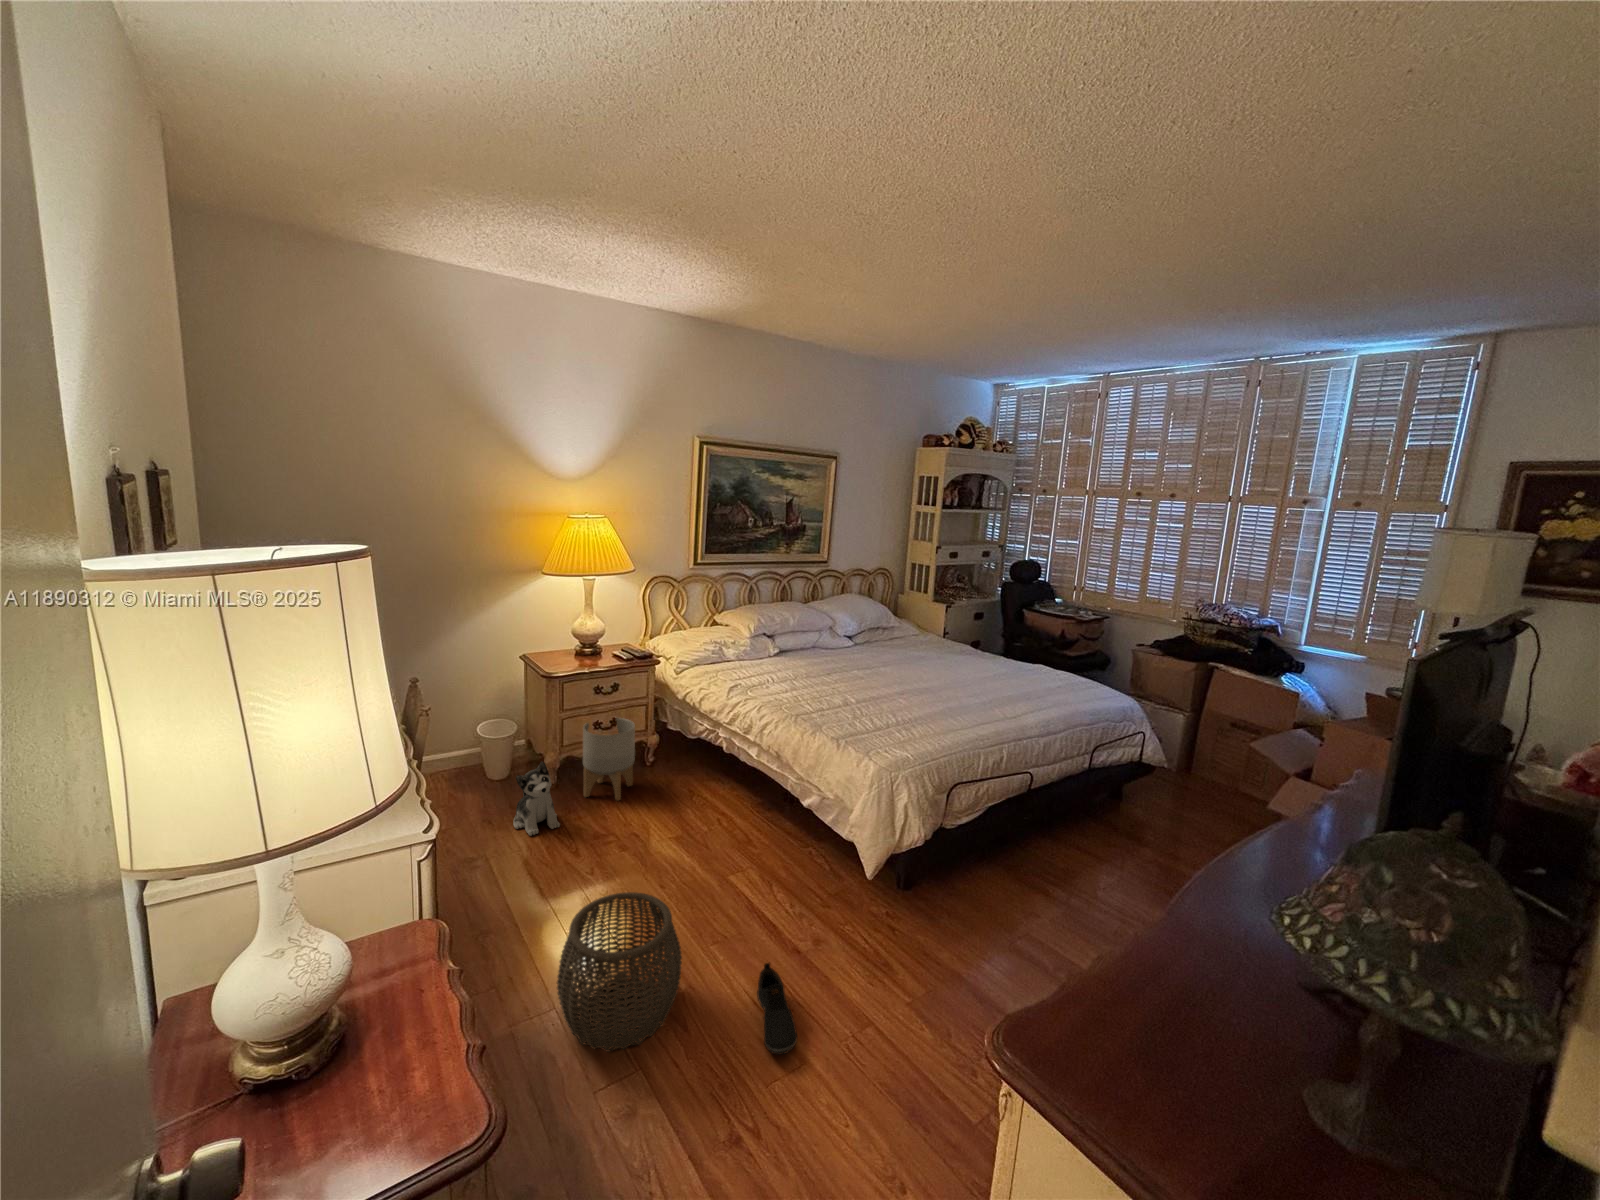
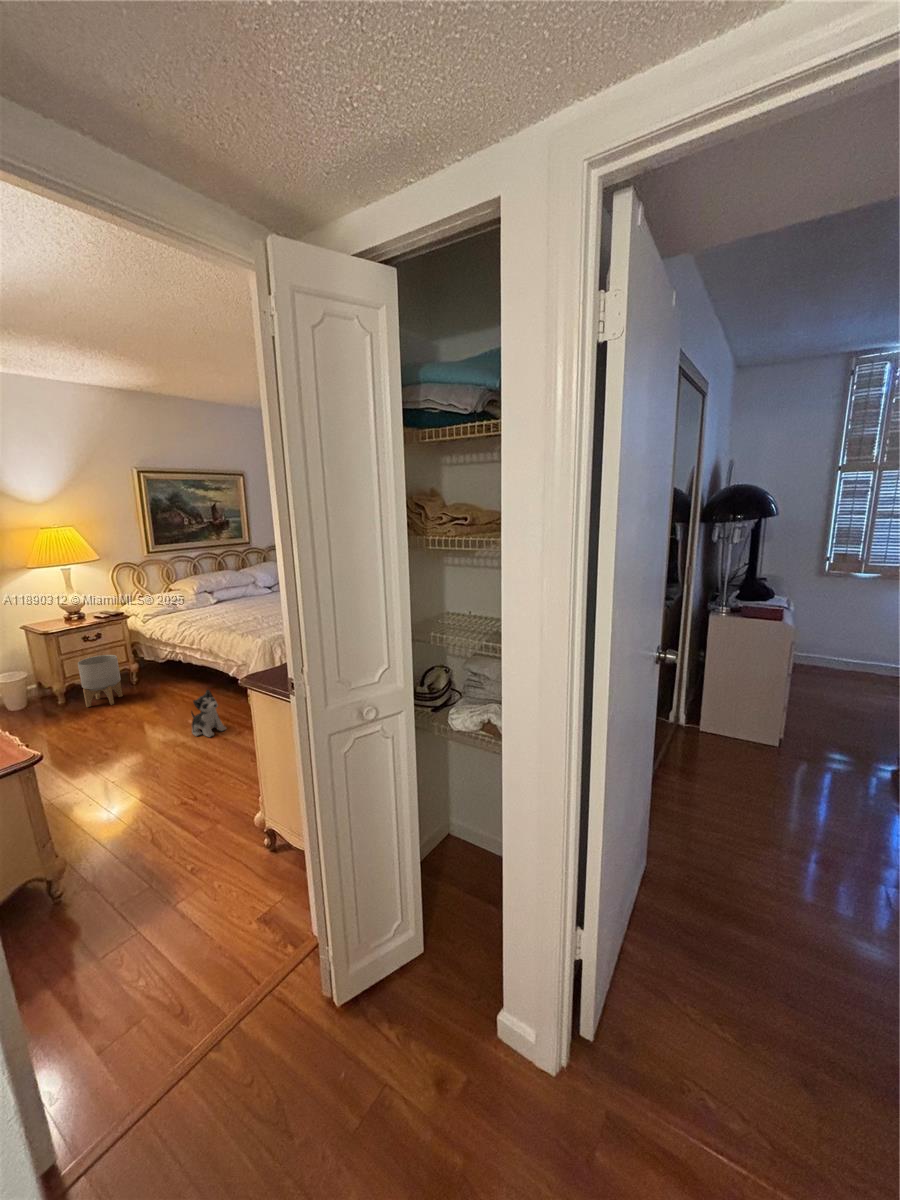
plush toy: present [513,761,560,836] -> present [191,689,226,737]
woven basket: present [557,892,682,1052] -> none [74,722,152,797]
shoe: present [757,963,797,1055] -> none [199,743,221,775]

